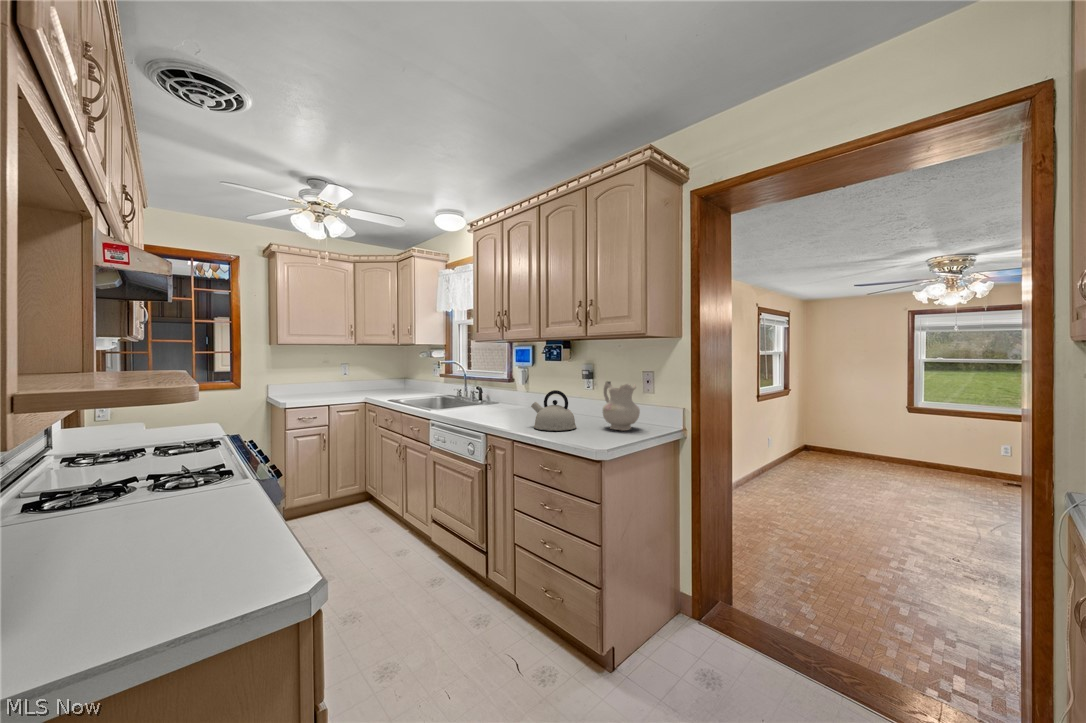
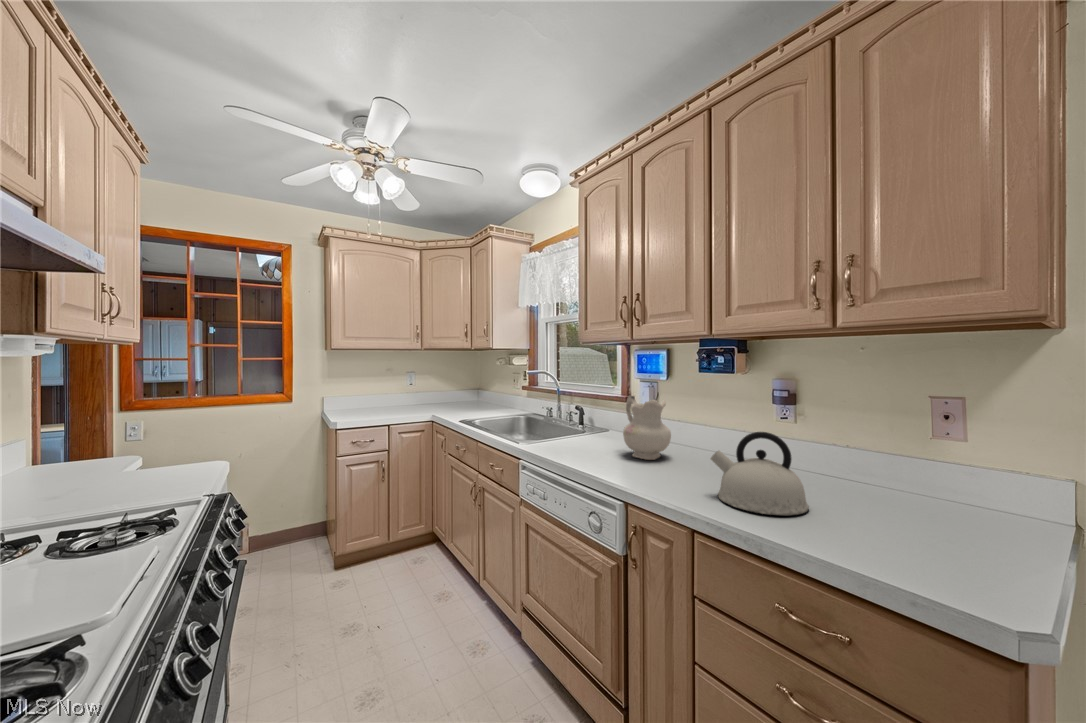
ceramic pitcher: present [603,381,640,431] -> present [623,395,671,460]

